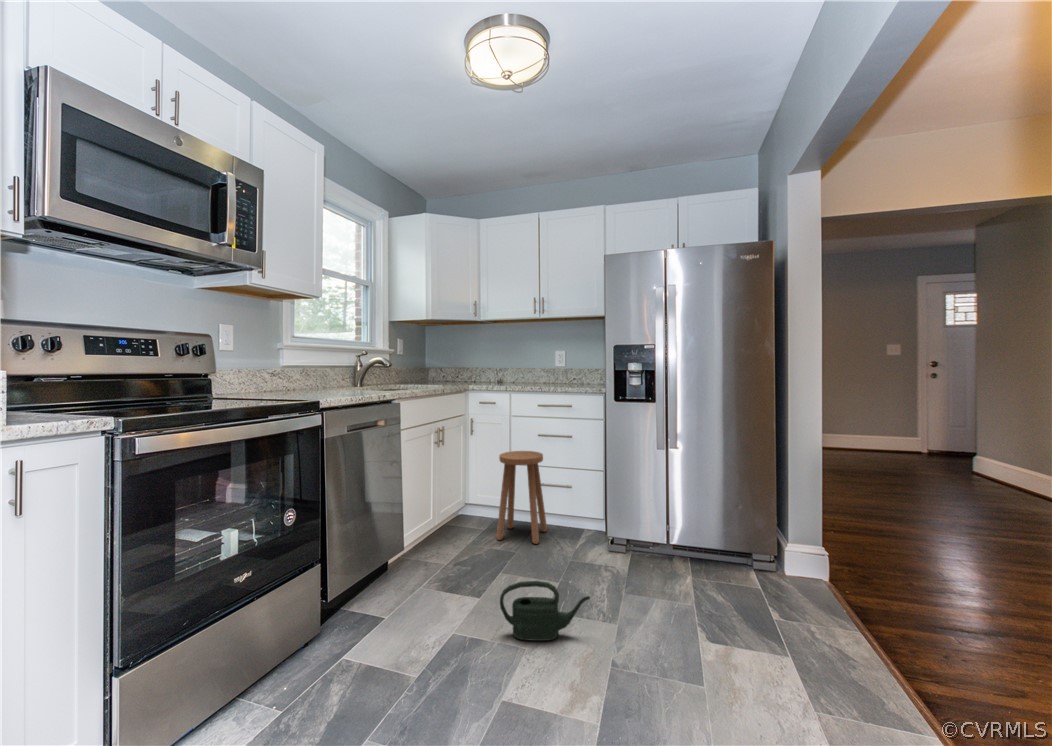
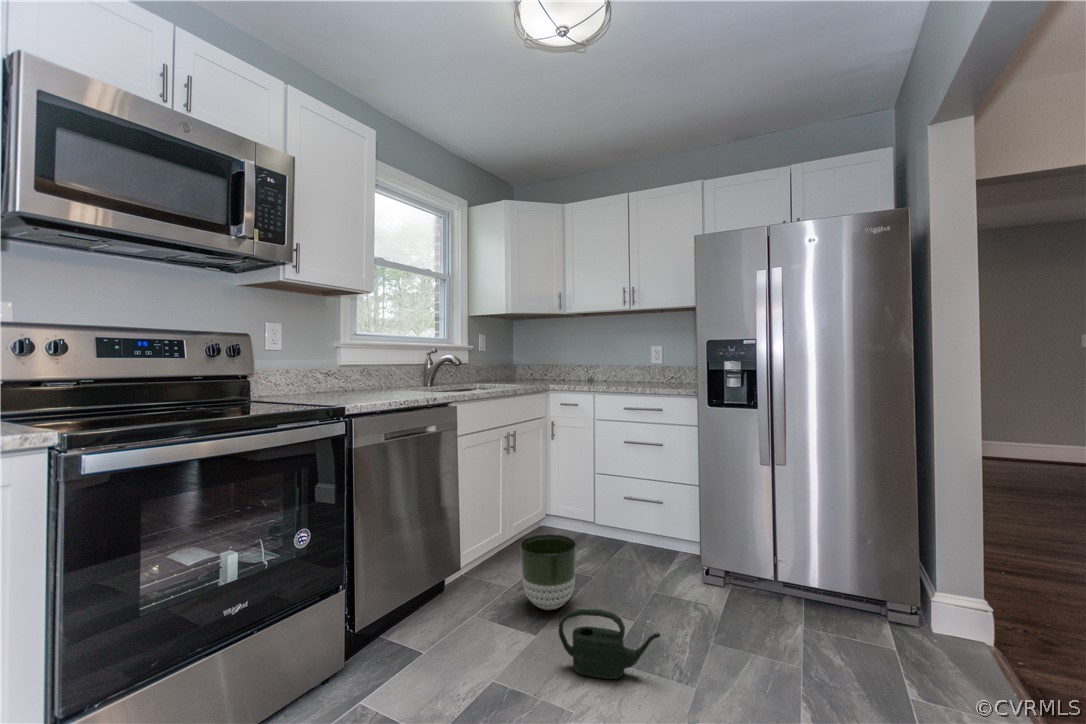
stool: present [496,451,547,544] -> none [575,459,634,565]
planter: none [455,520,506,588] -> present [520,534,576,610]

